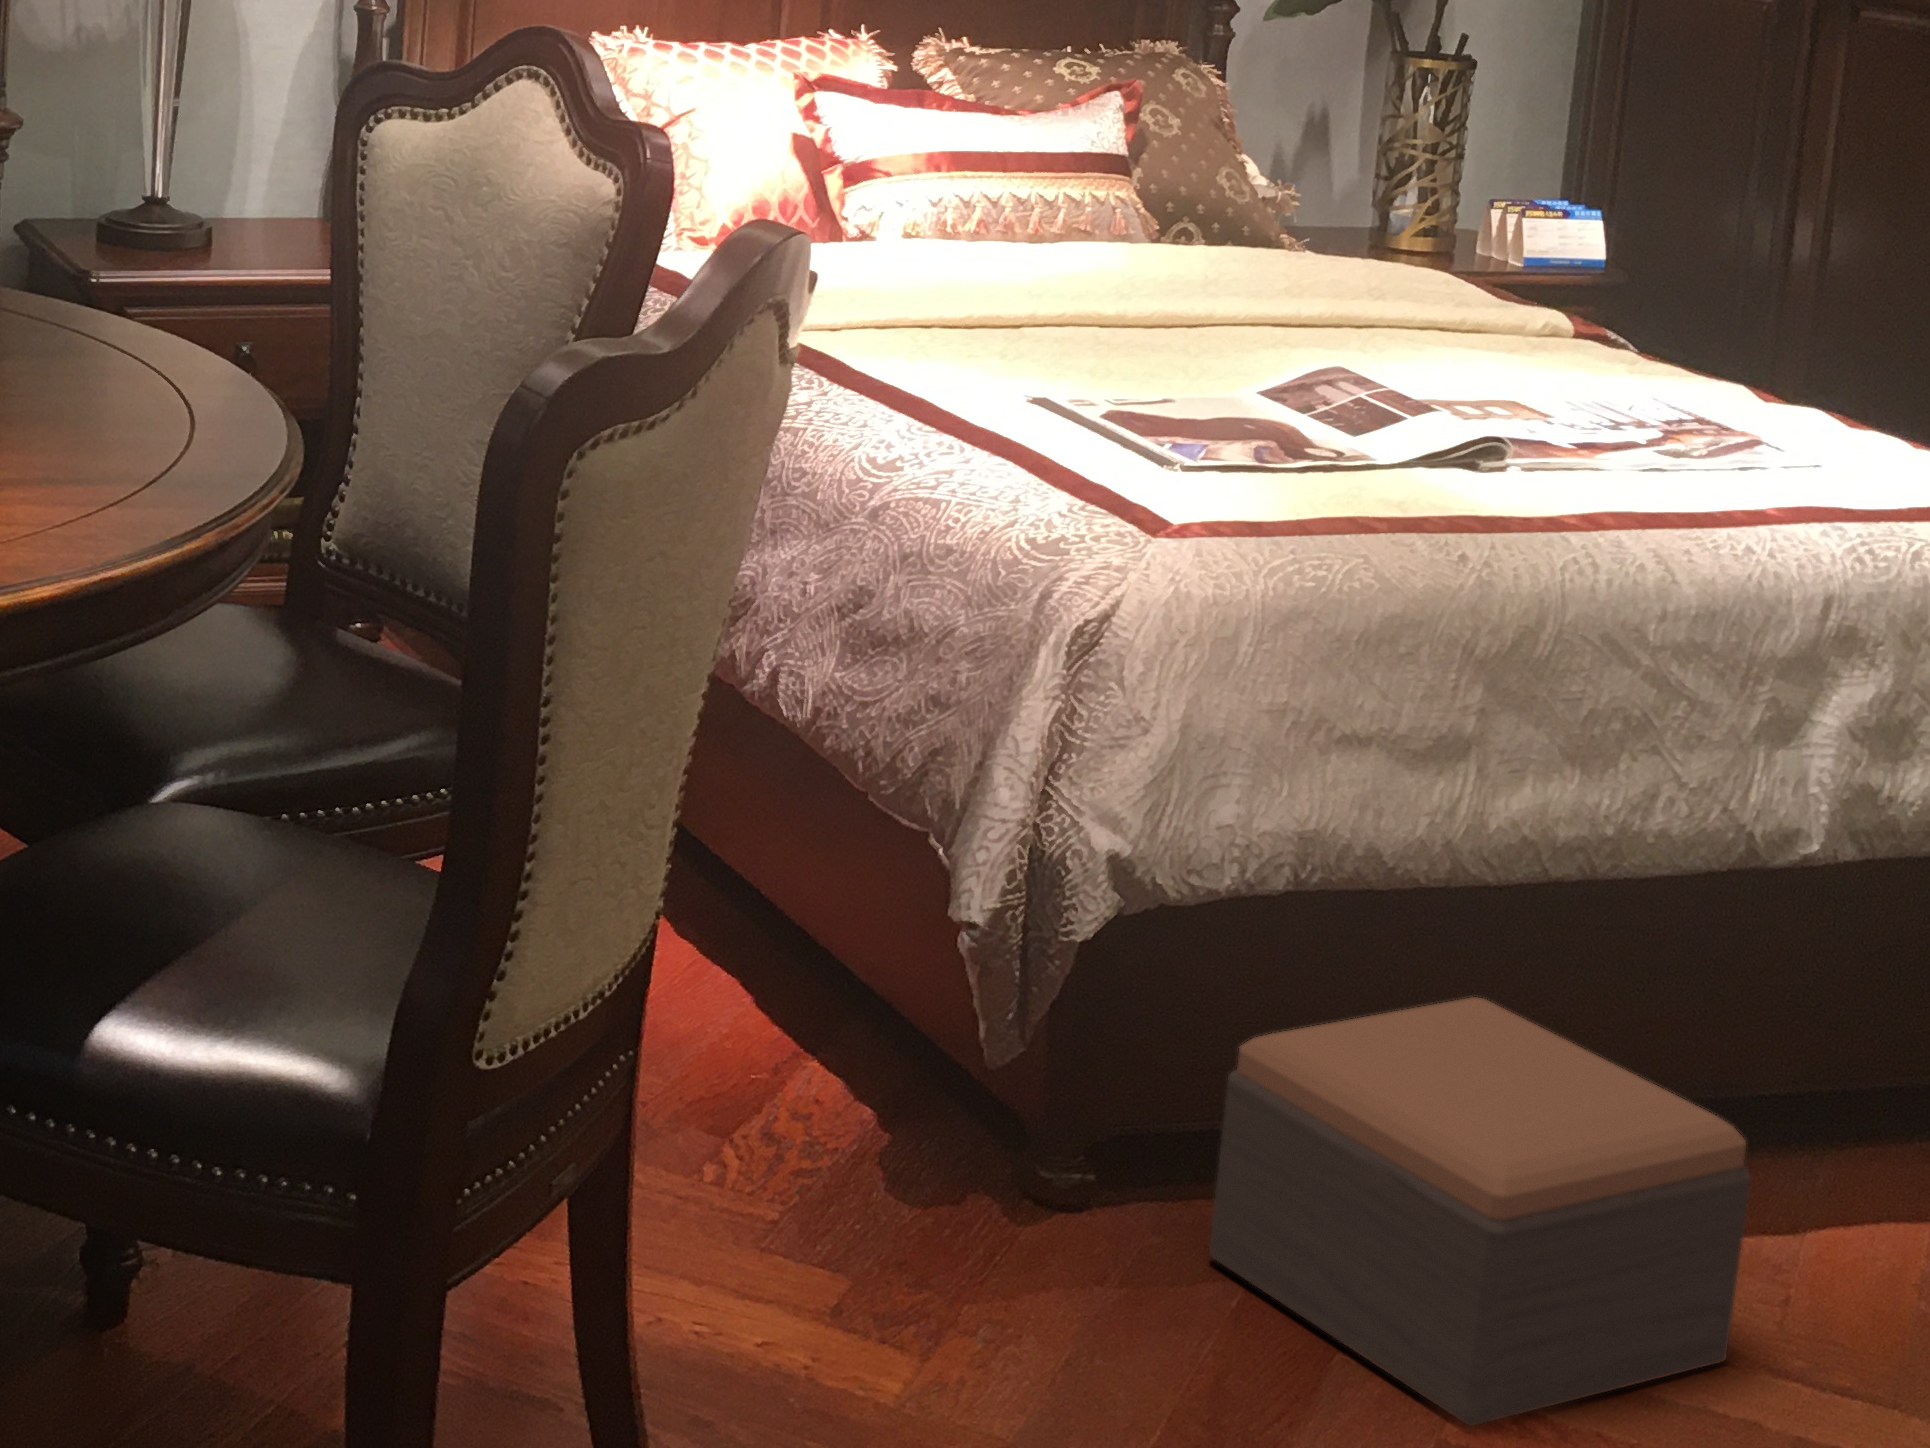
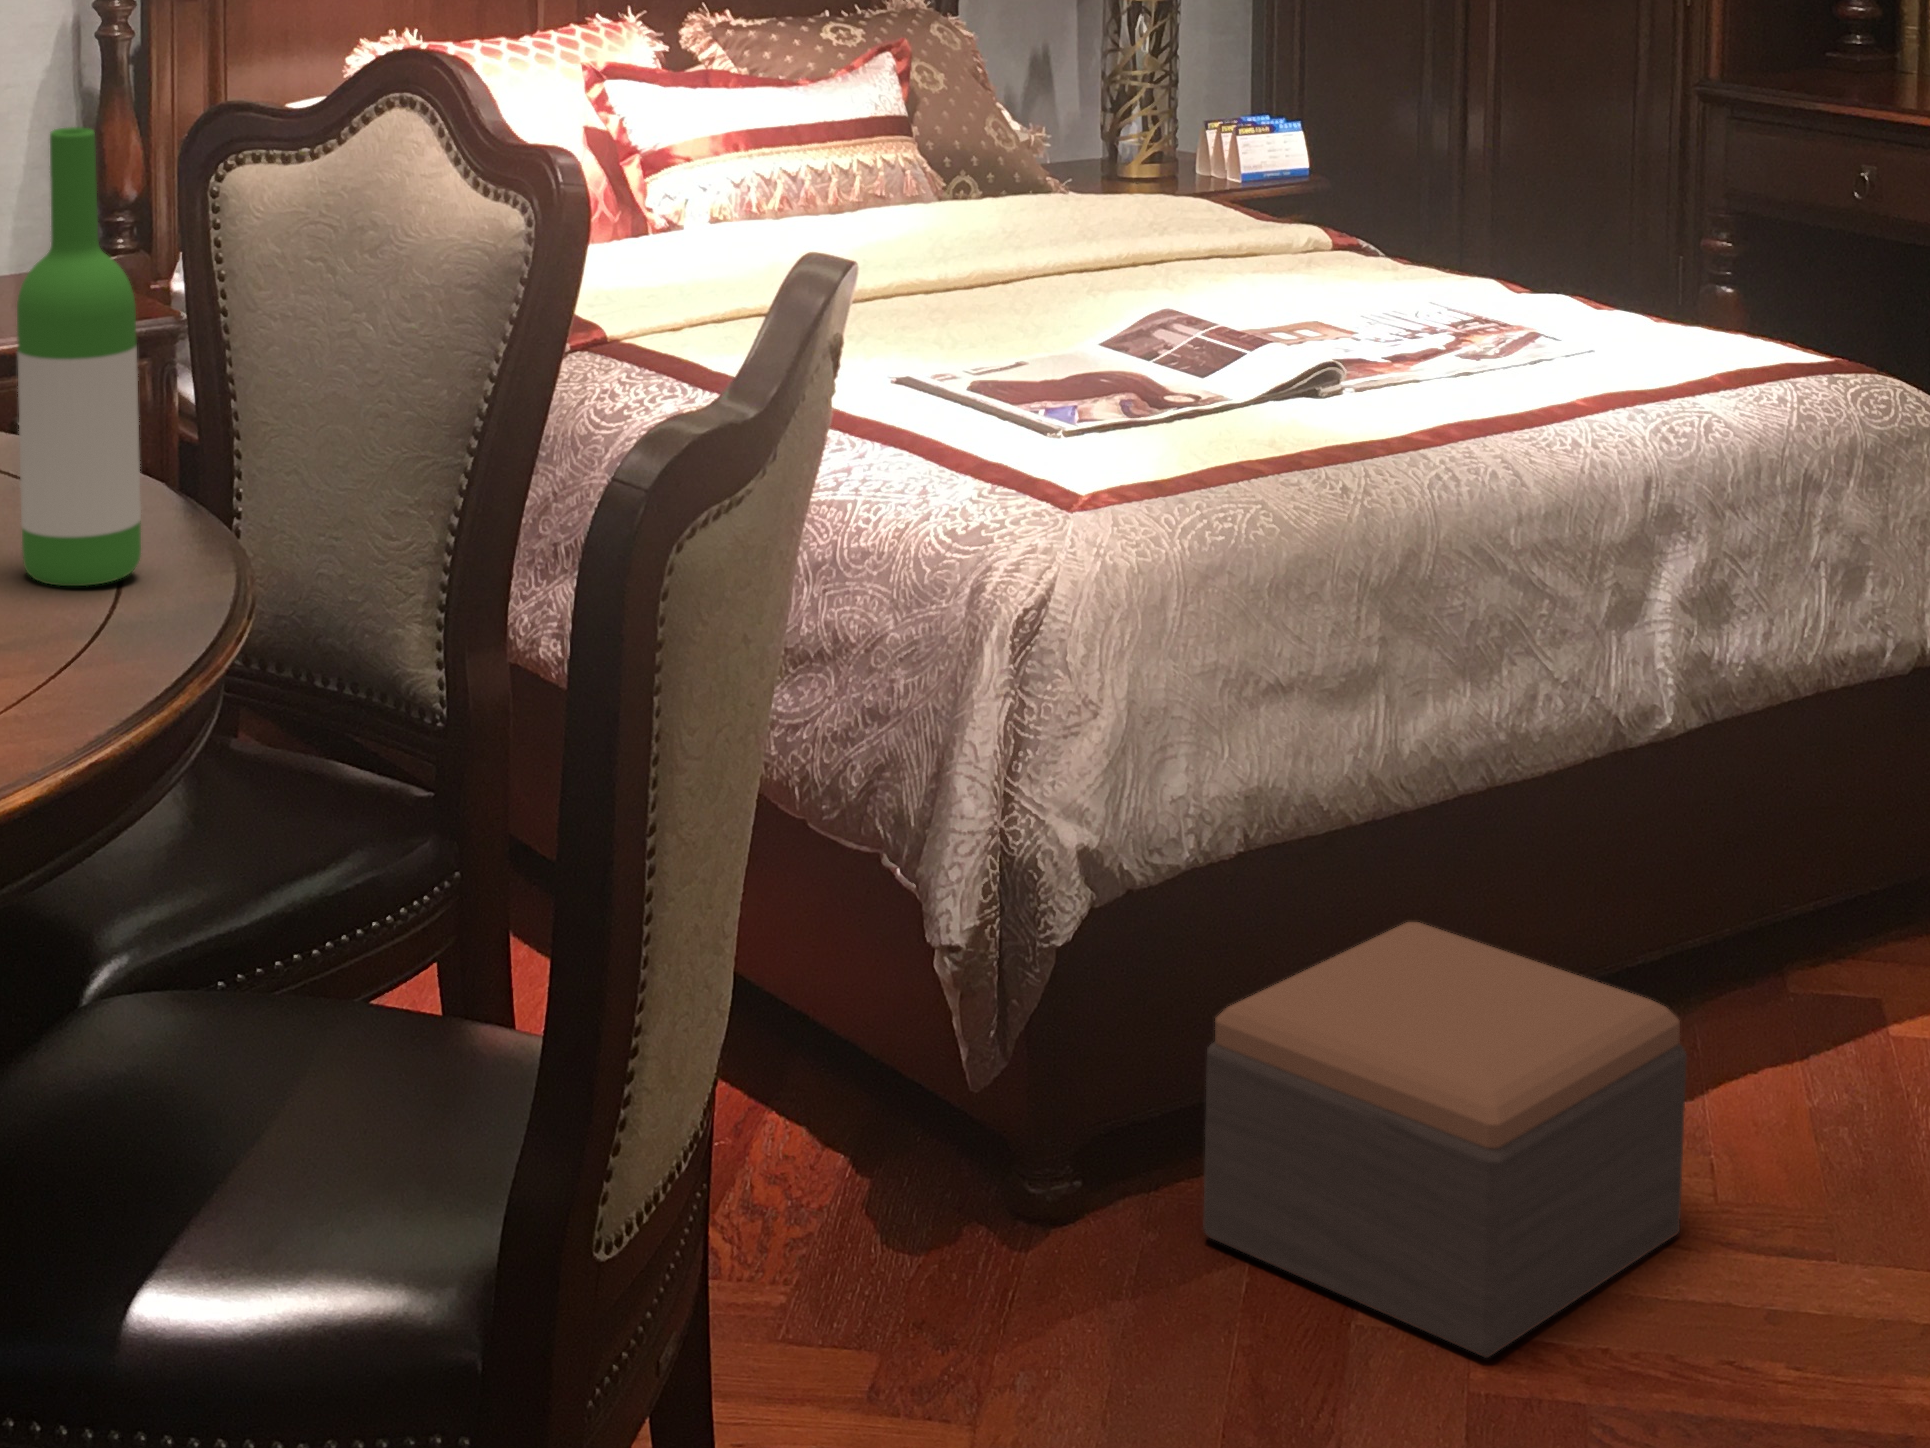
wine bottle: none [114,54,224,450] -> present [17,127,141,586]

